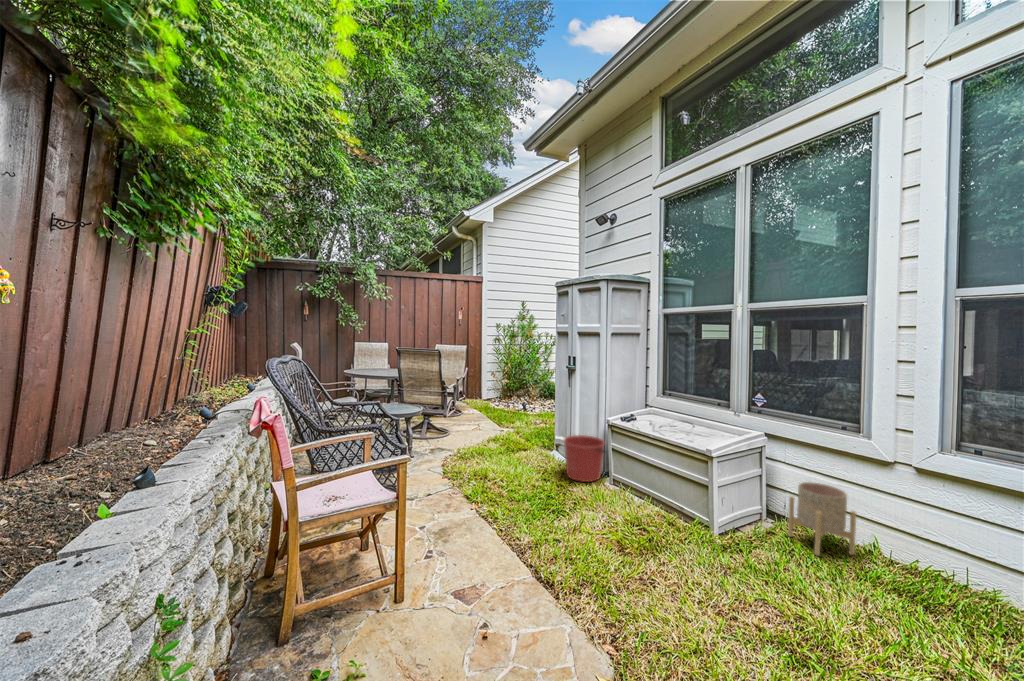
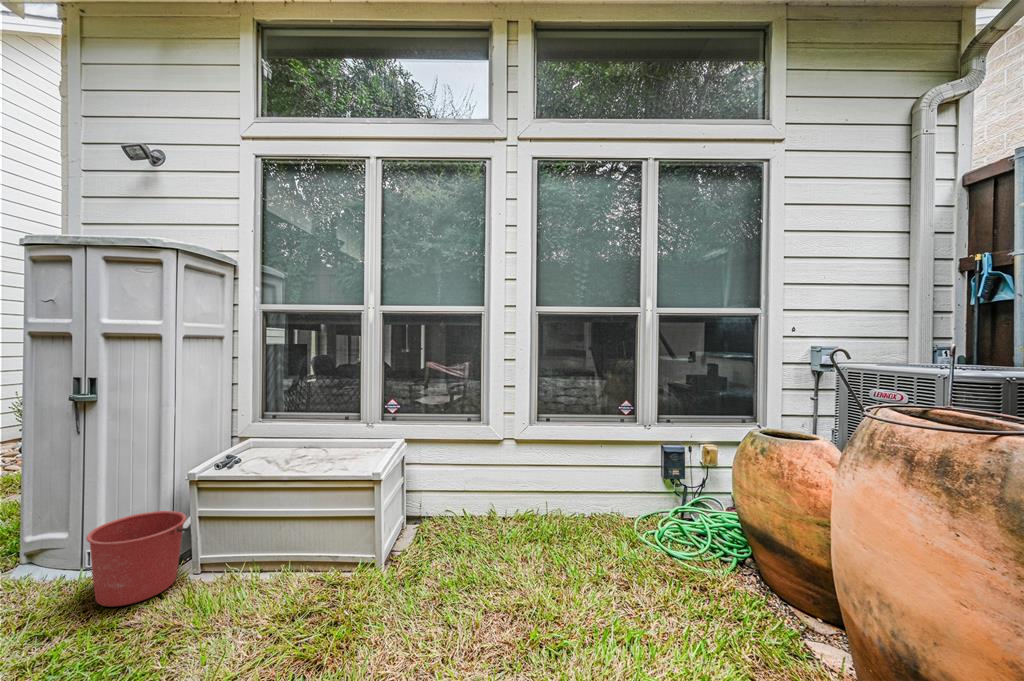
planter: present [788,482,856,556] -> none [439,473,486,540]

